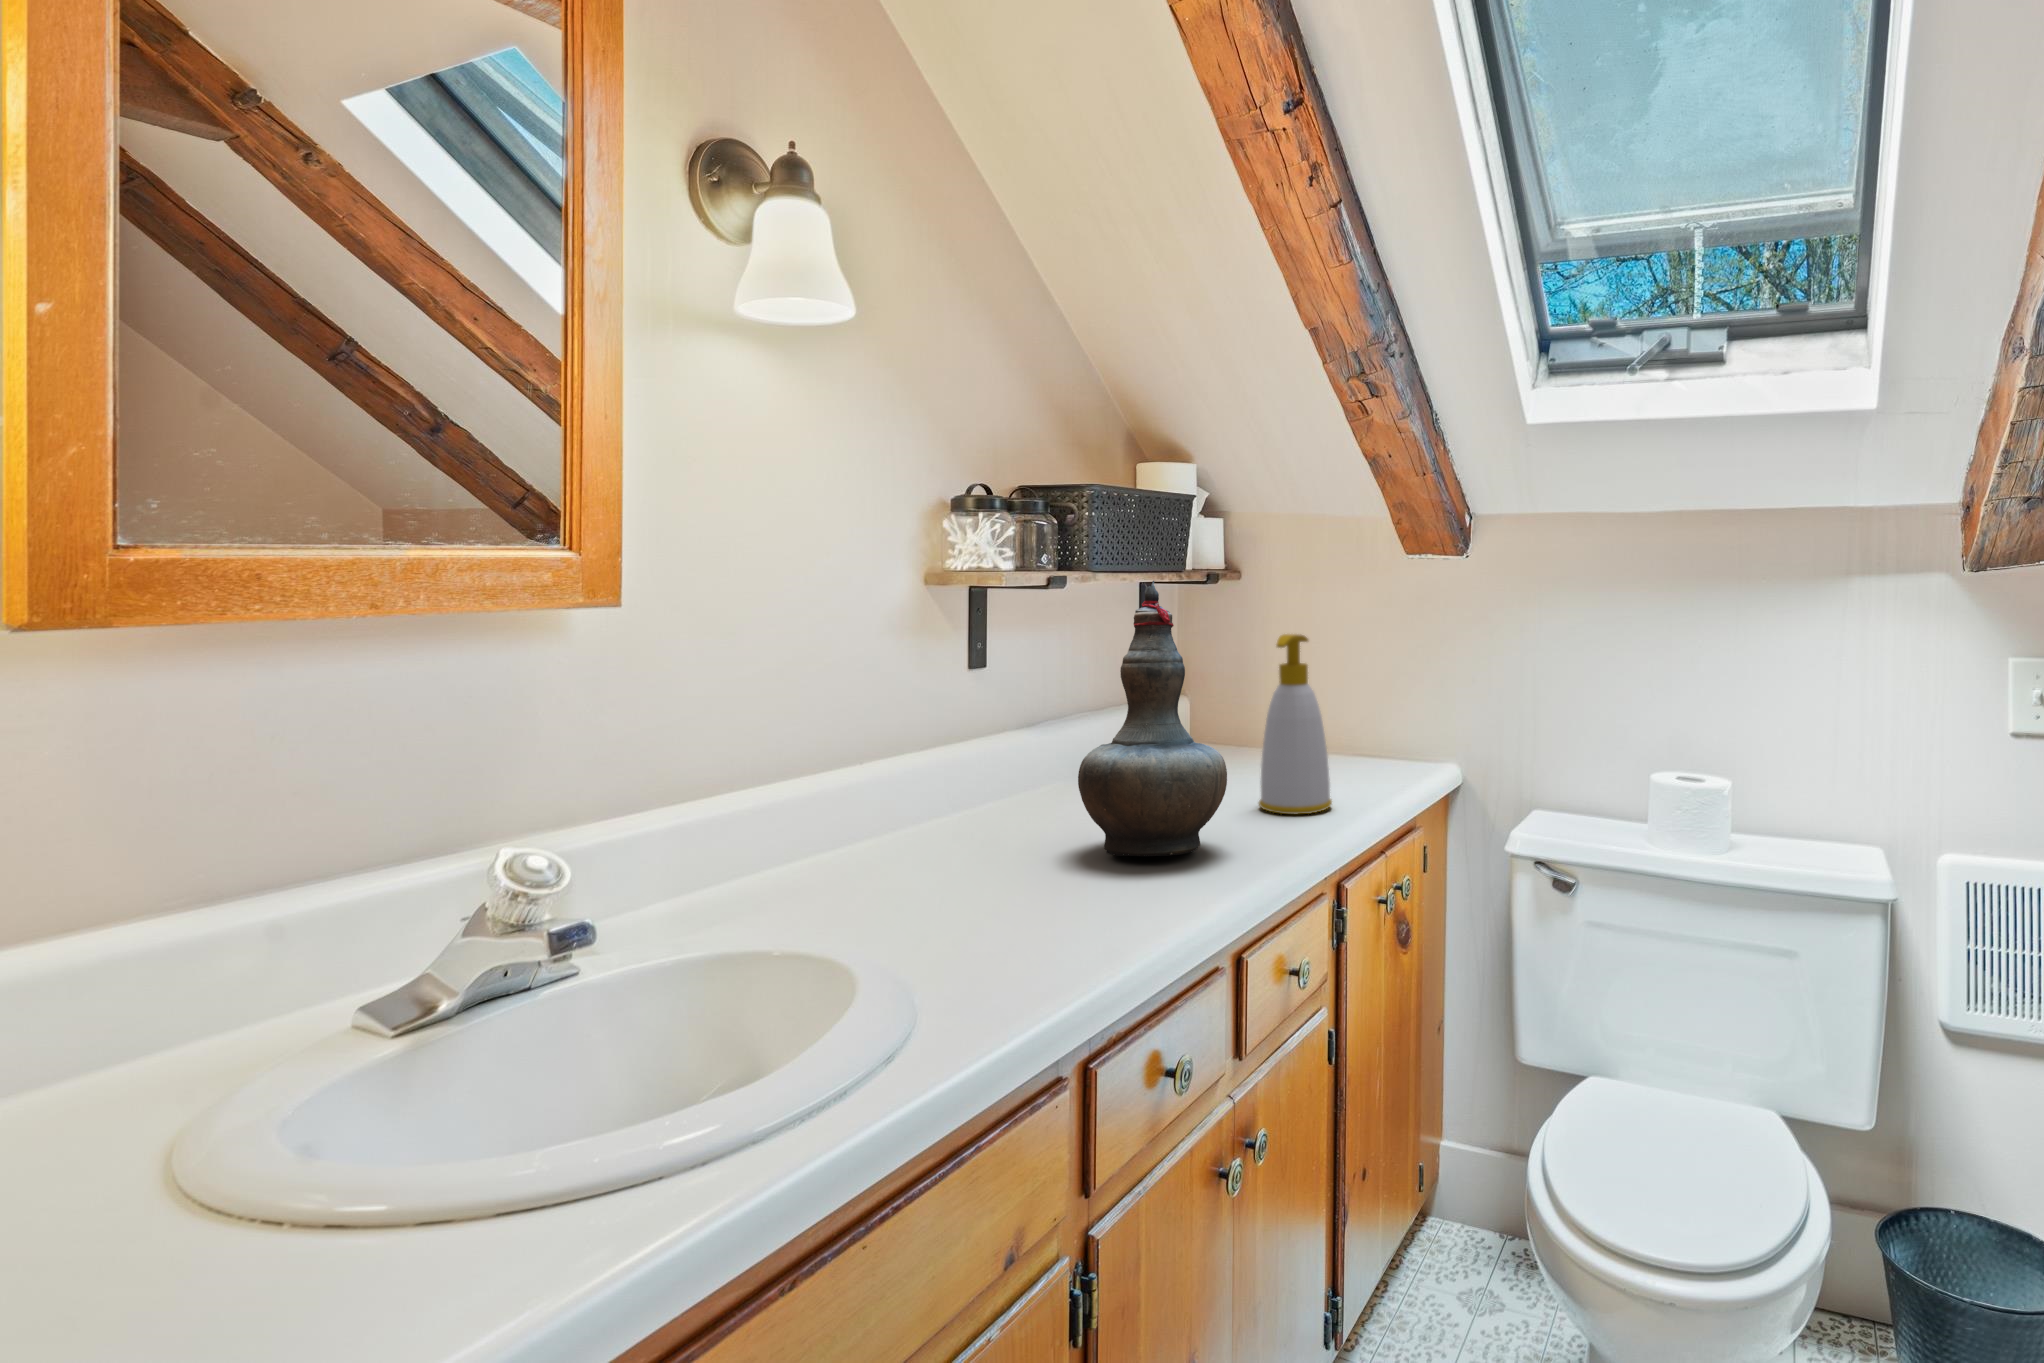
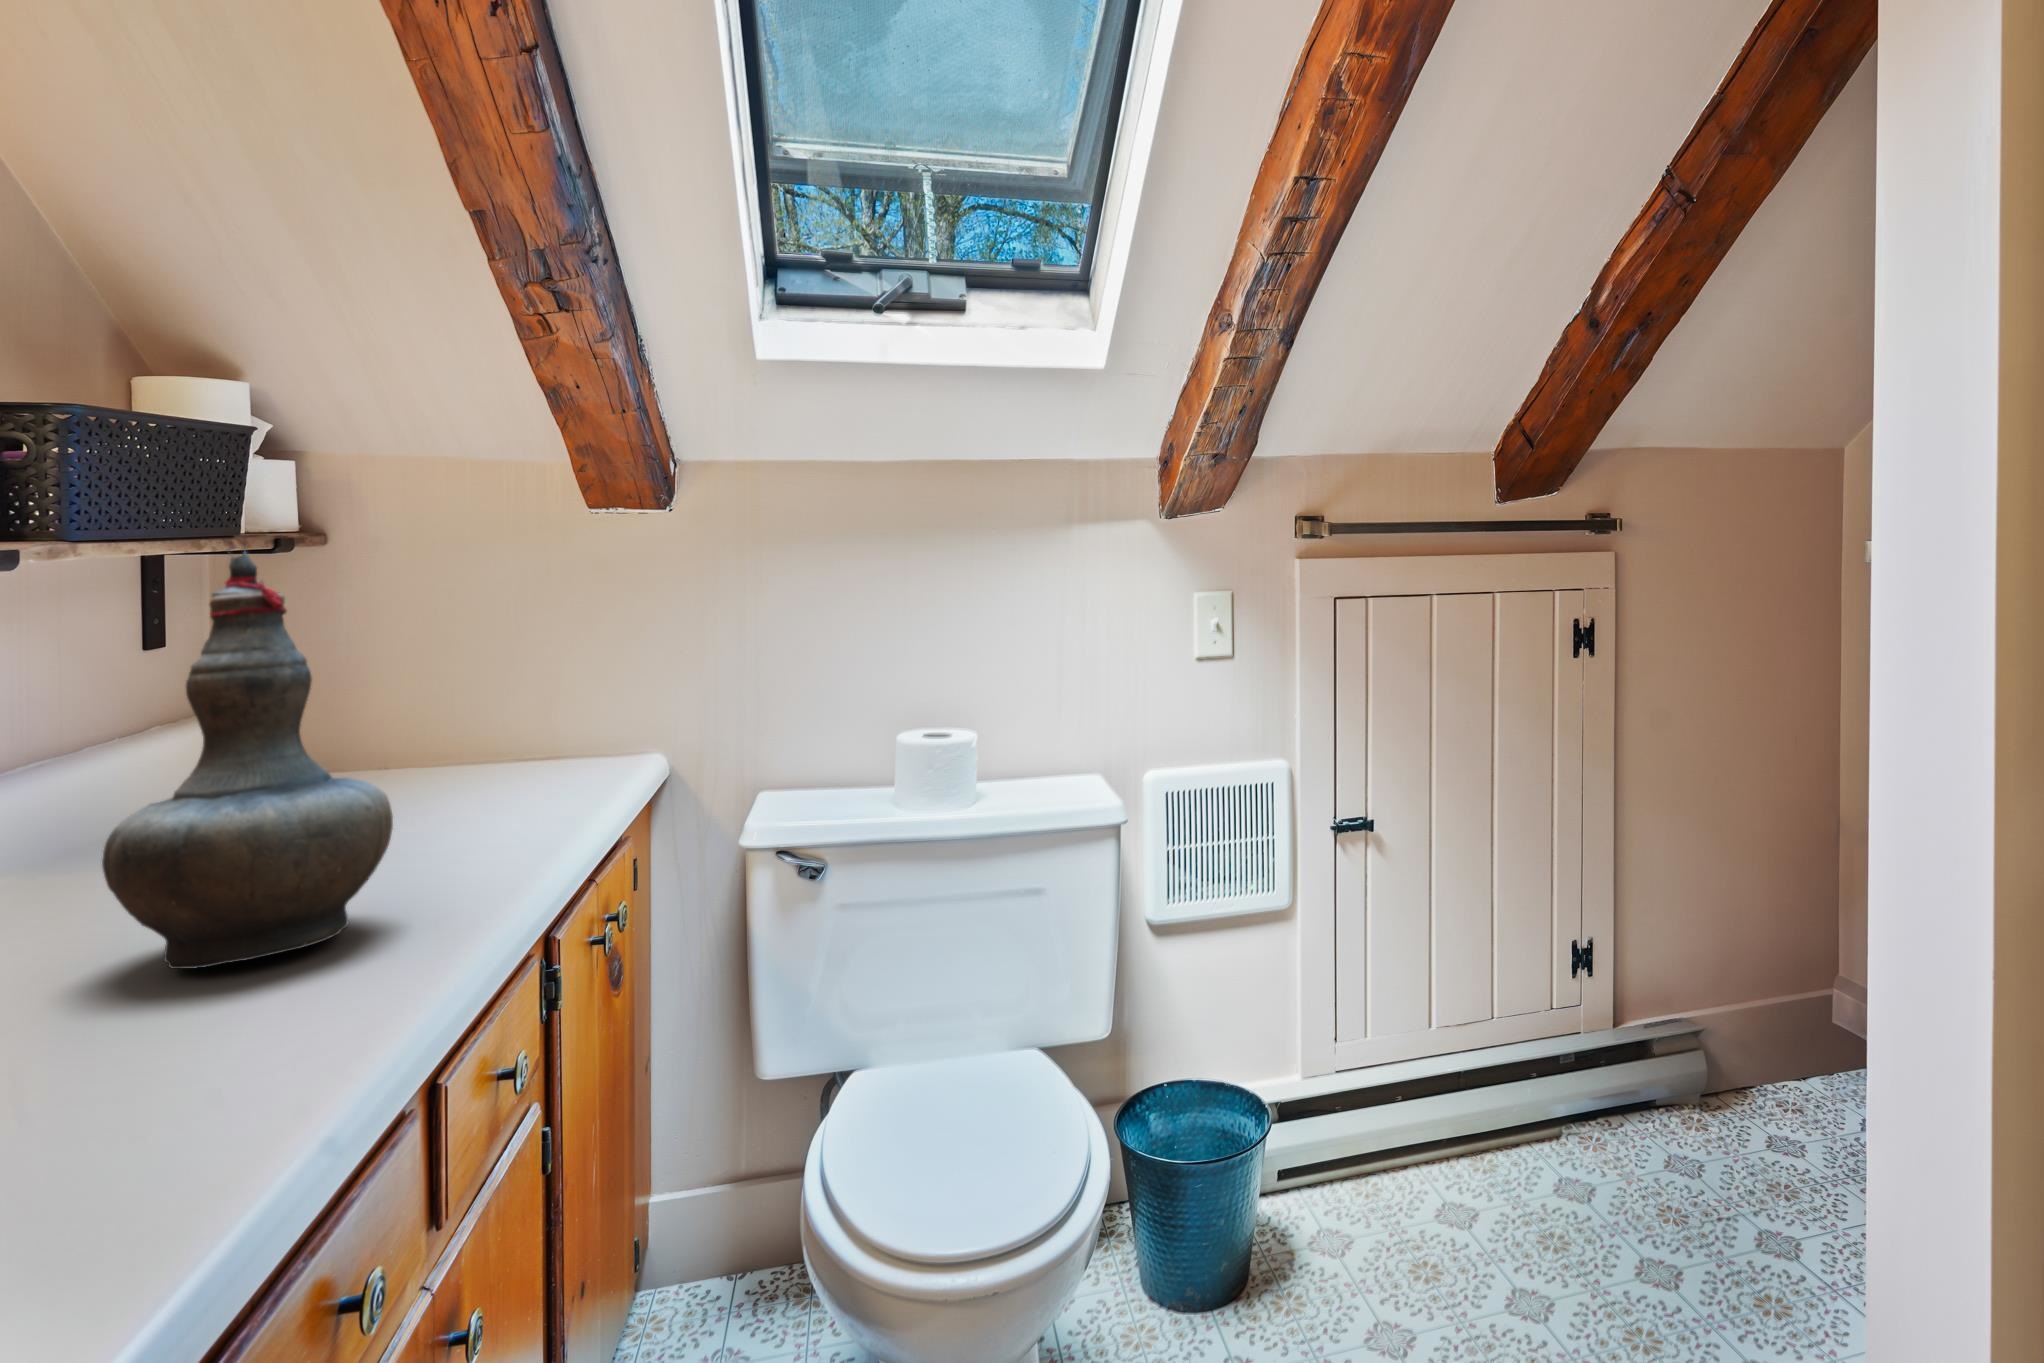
soap bottle: present [1259,634,1332,814] -> none [410,615,526,855]

